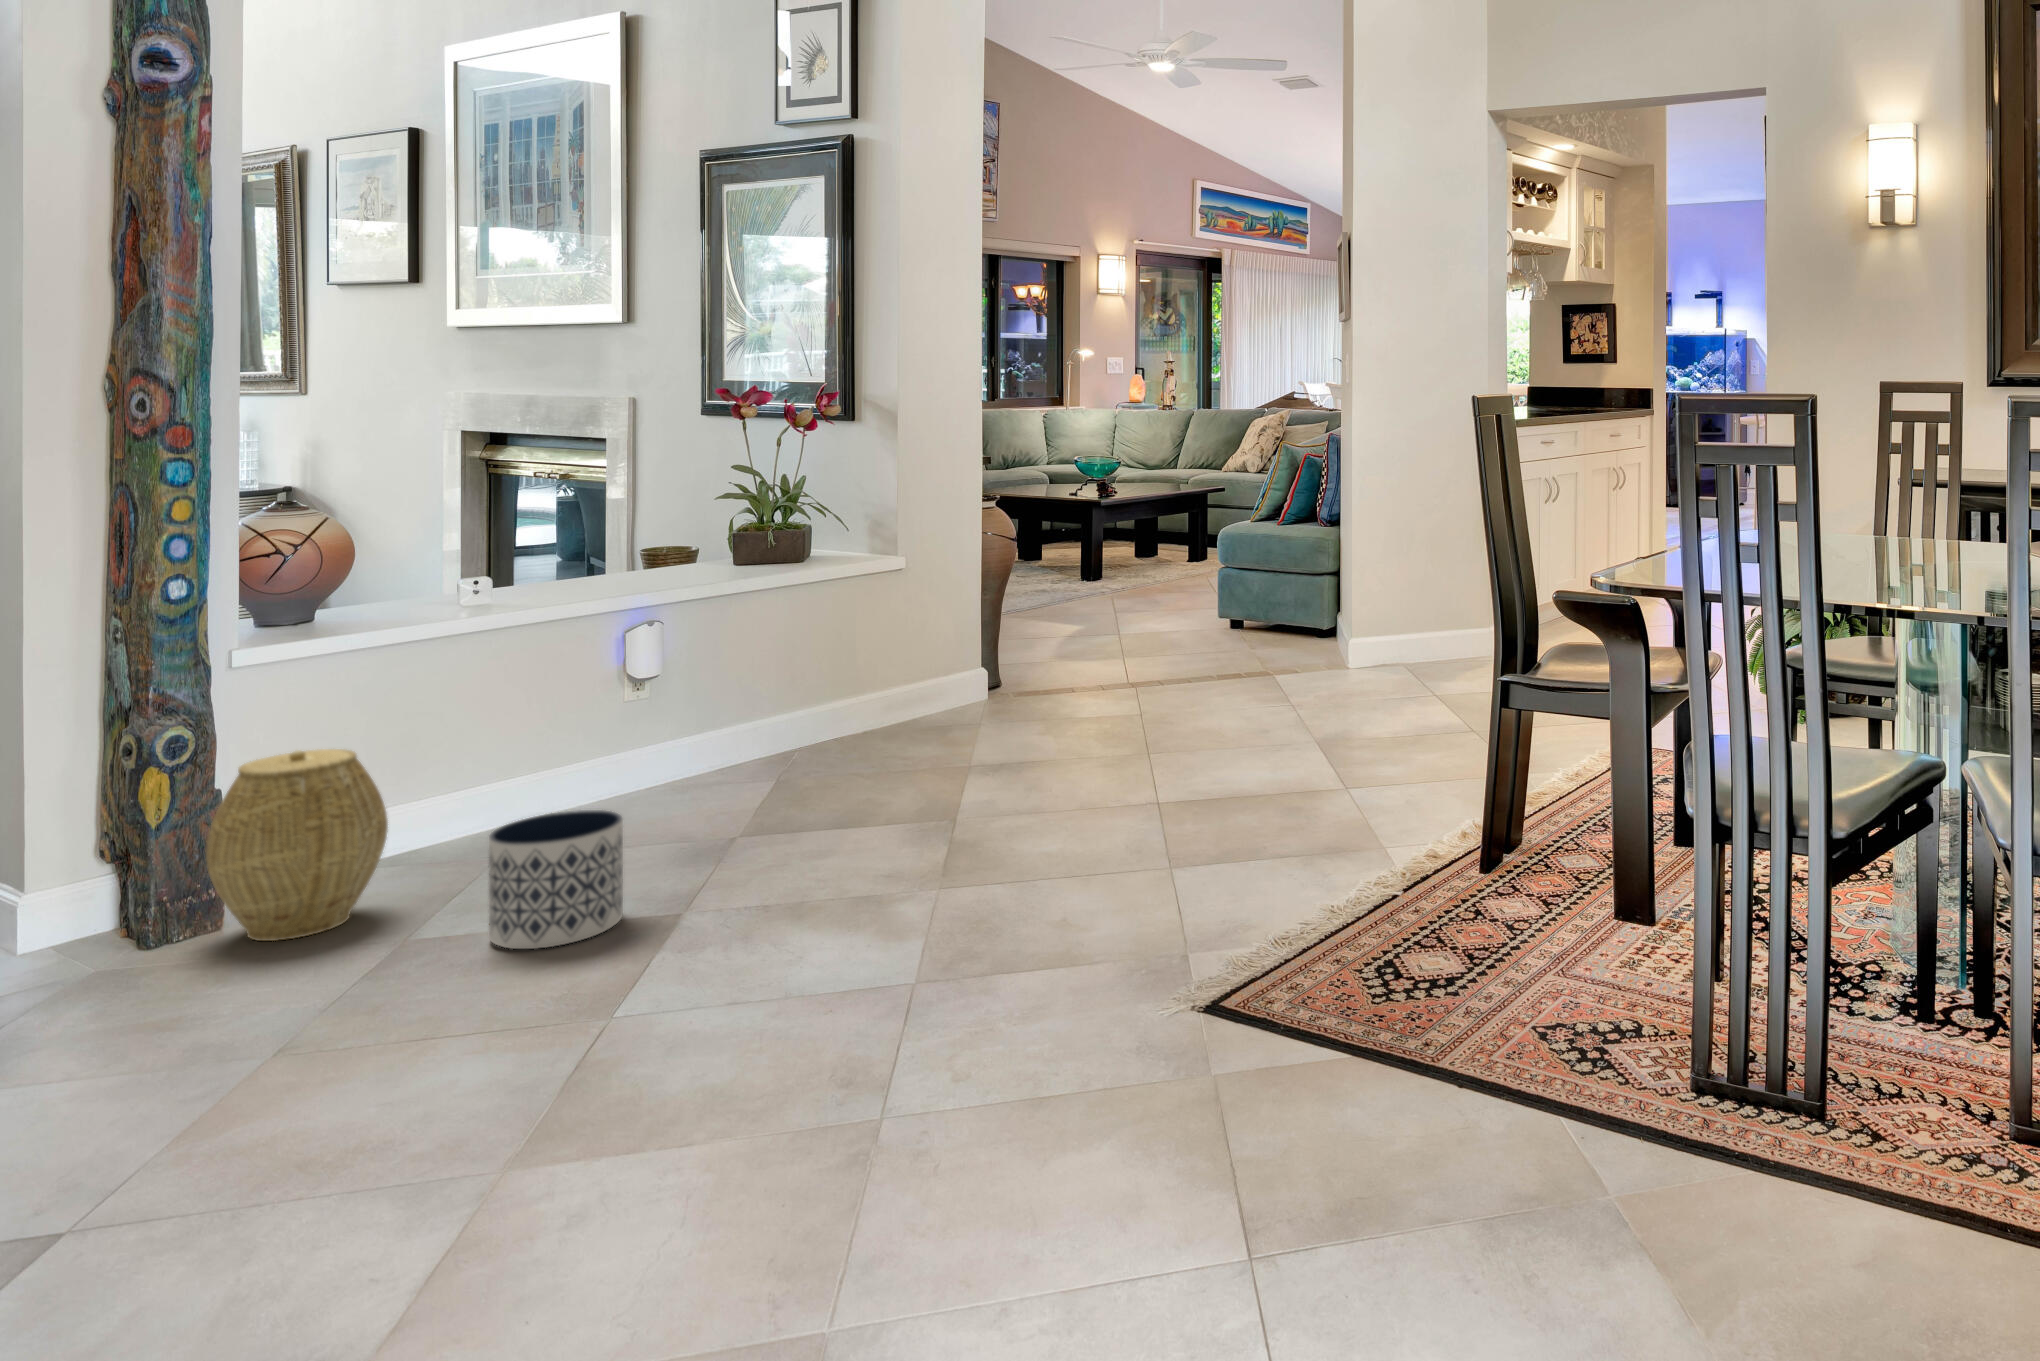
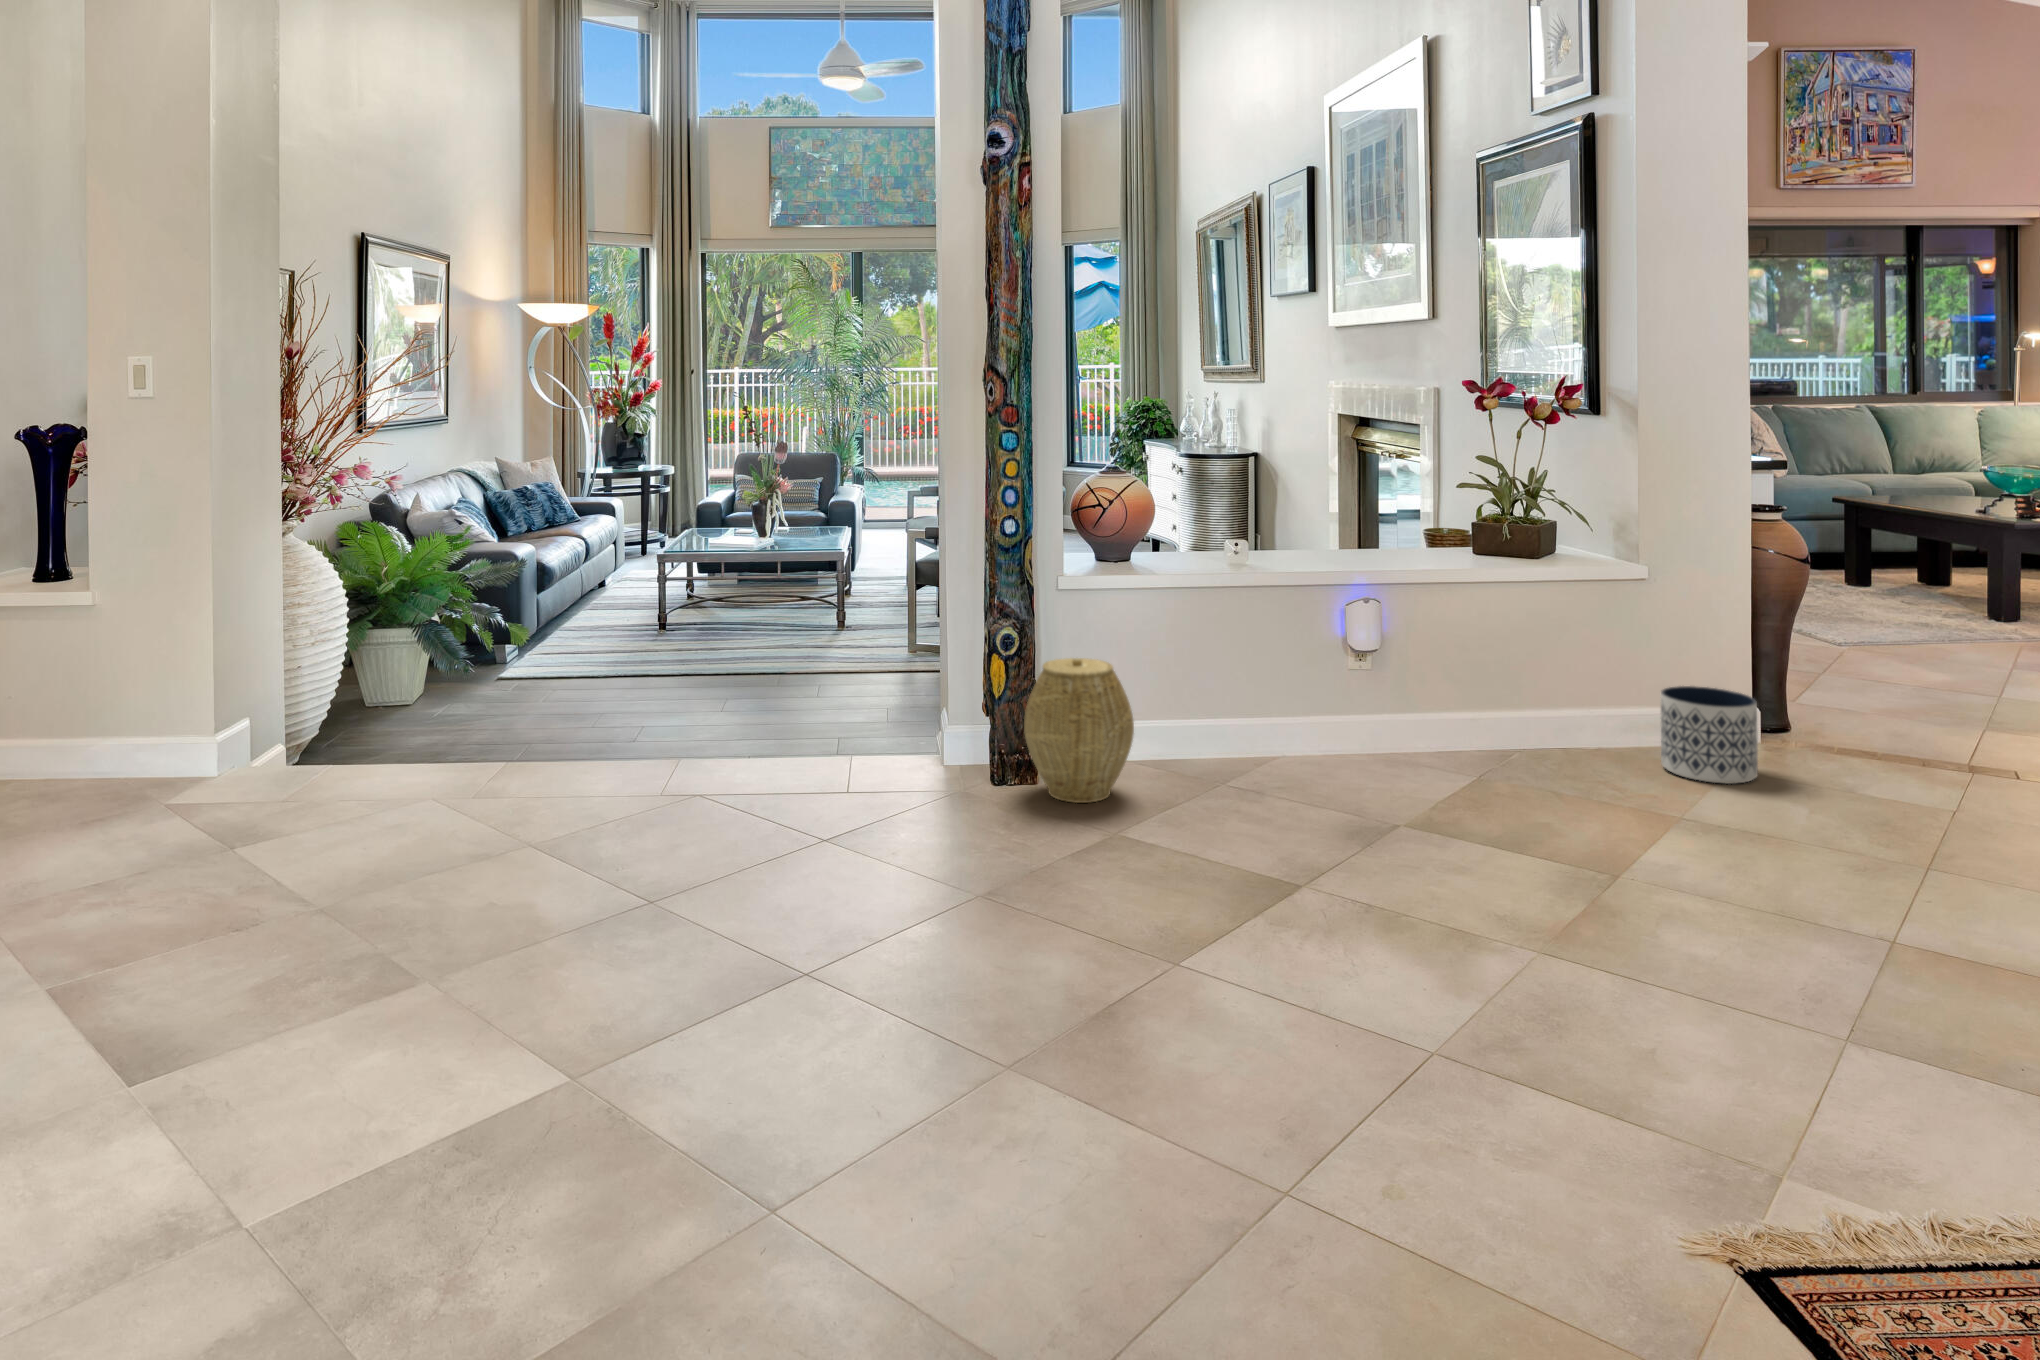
planter: present [488,810,623,949] -> present [1660,686,1758,784]

